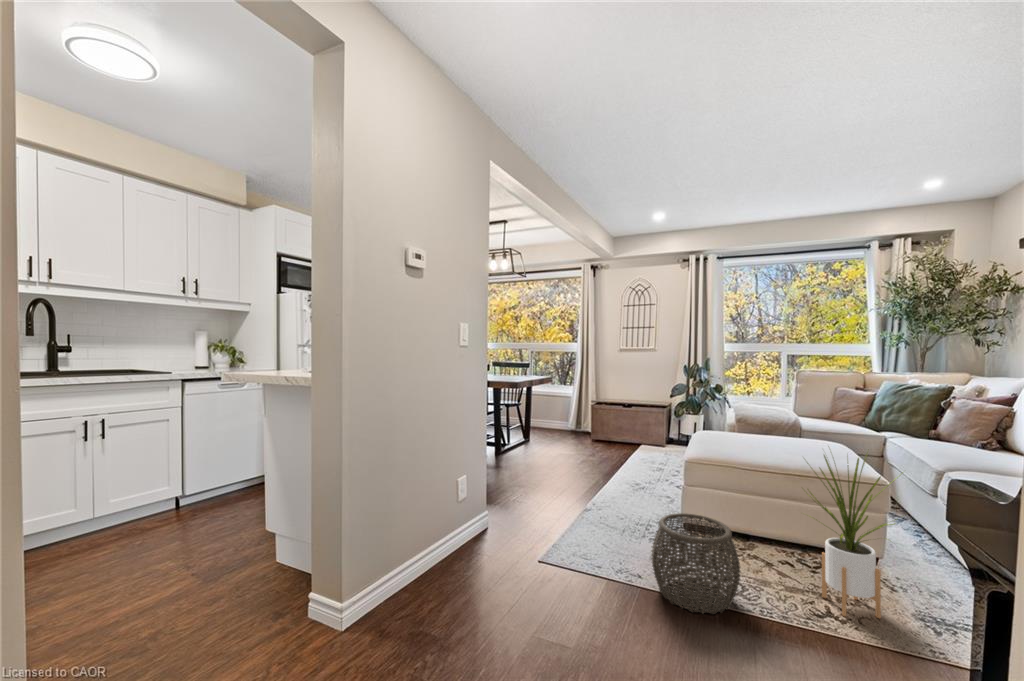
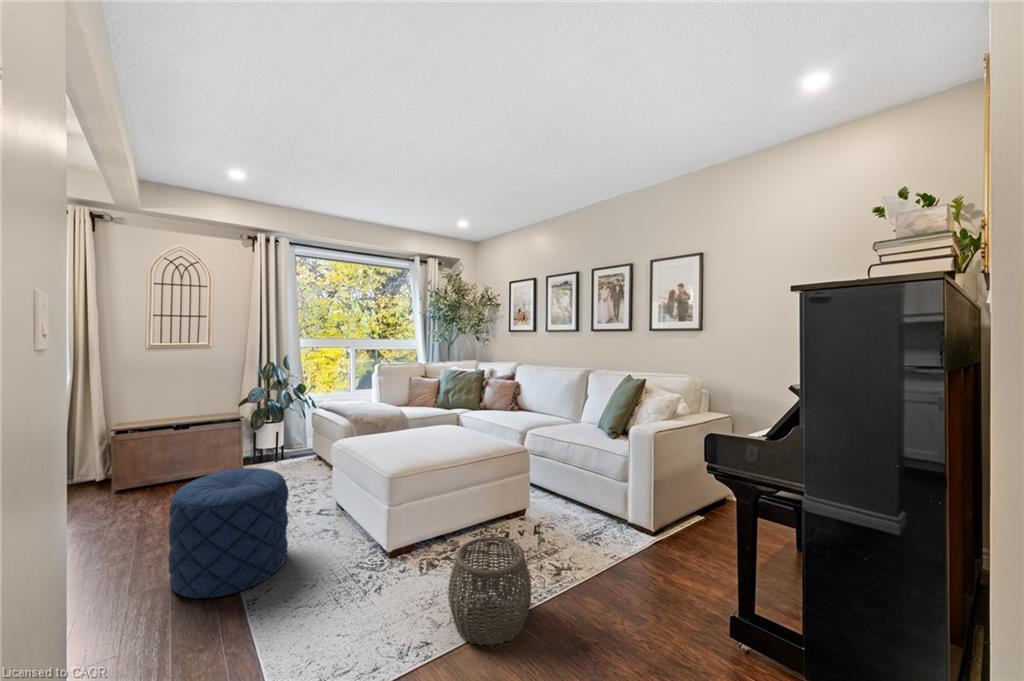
pouf: none [557,425,626,502] -> present [168,468,289,598]
house plant: present [807,455,895,619] -> none [521,435,586,566]

